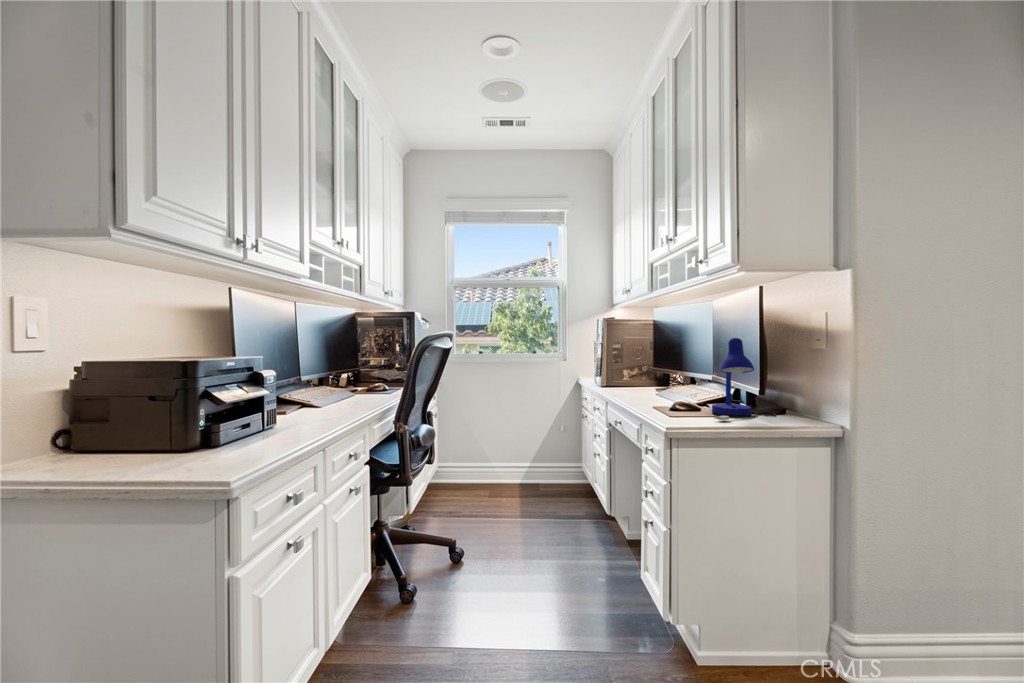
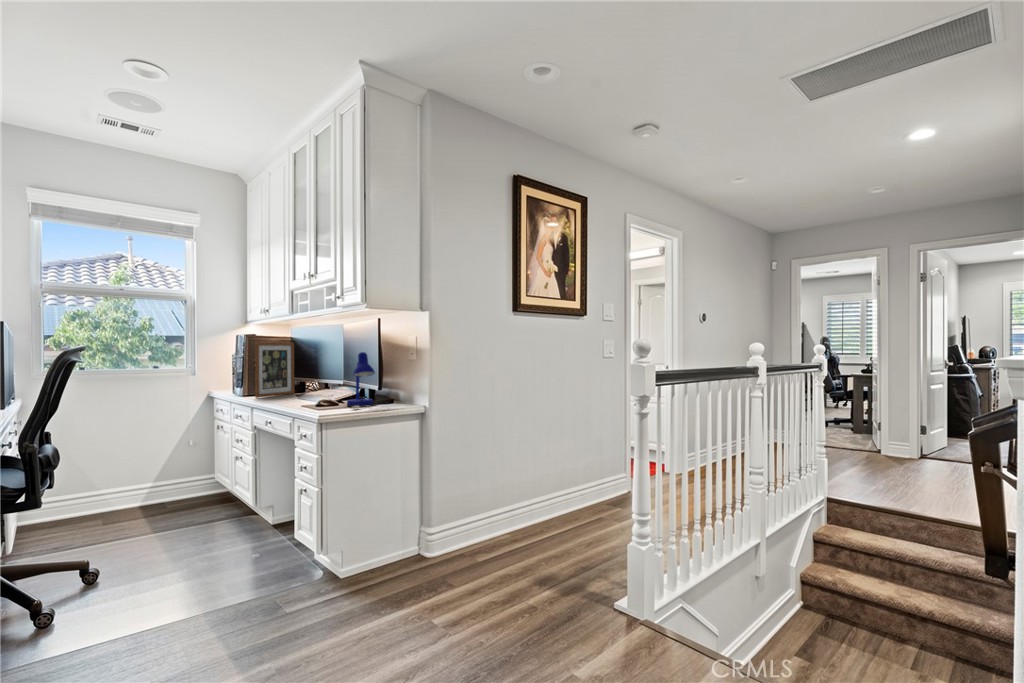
picture frame: none [614,326,656,387] -> present [255,342,294,398]

